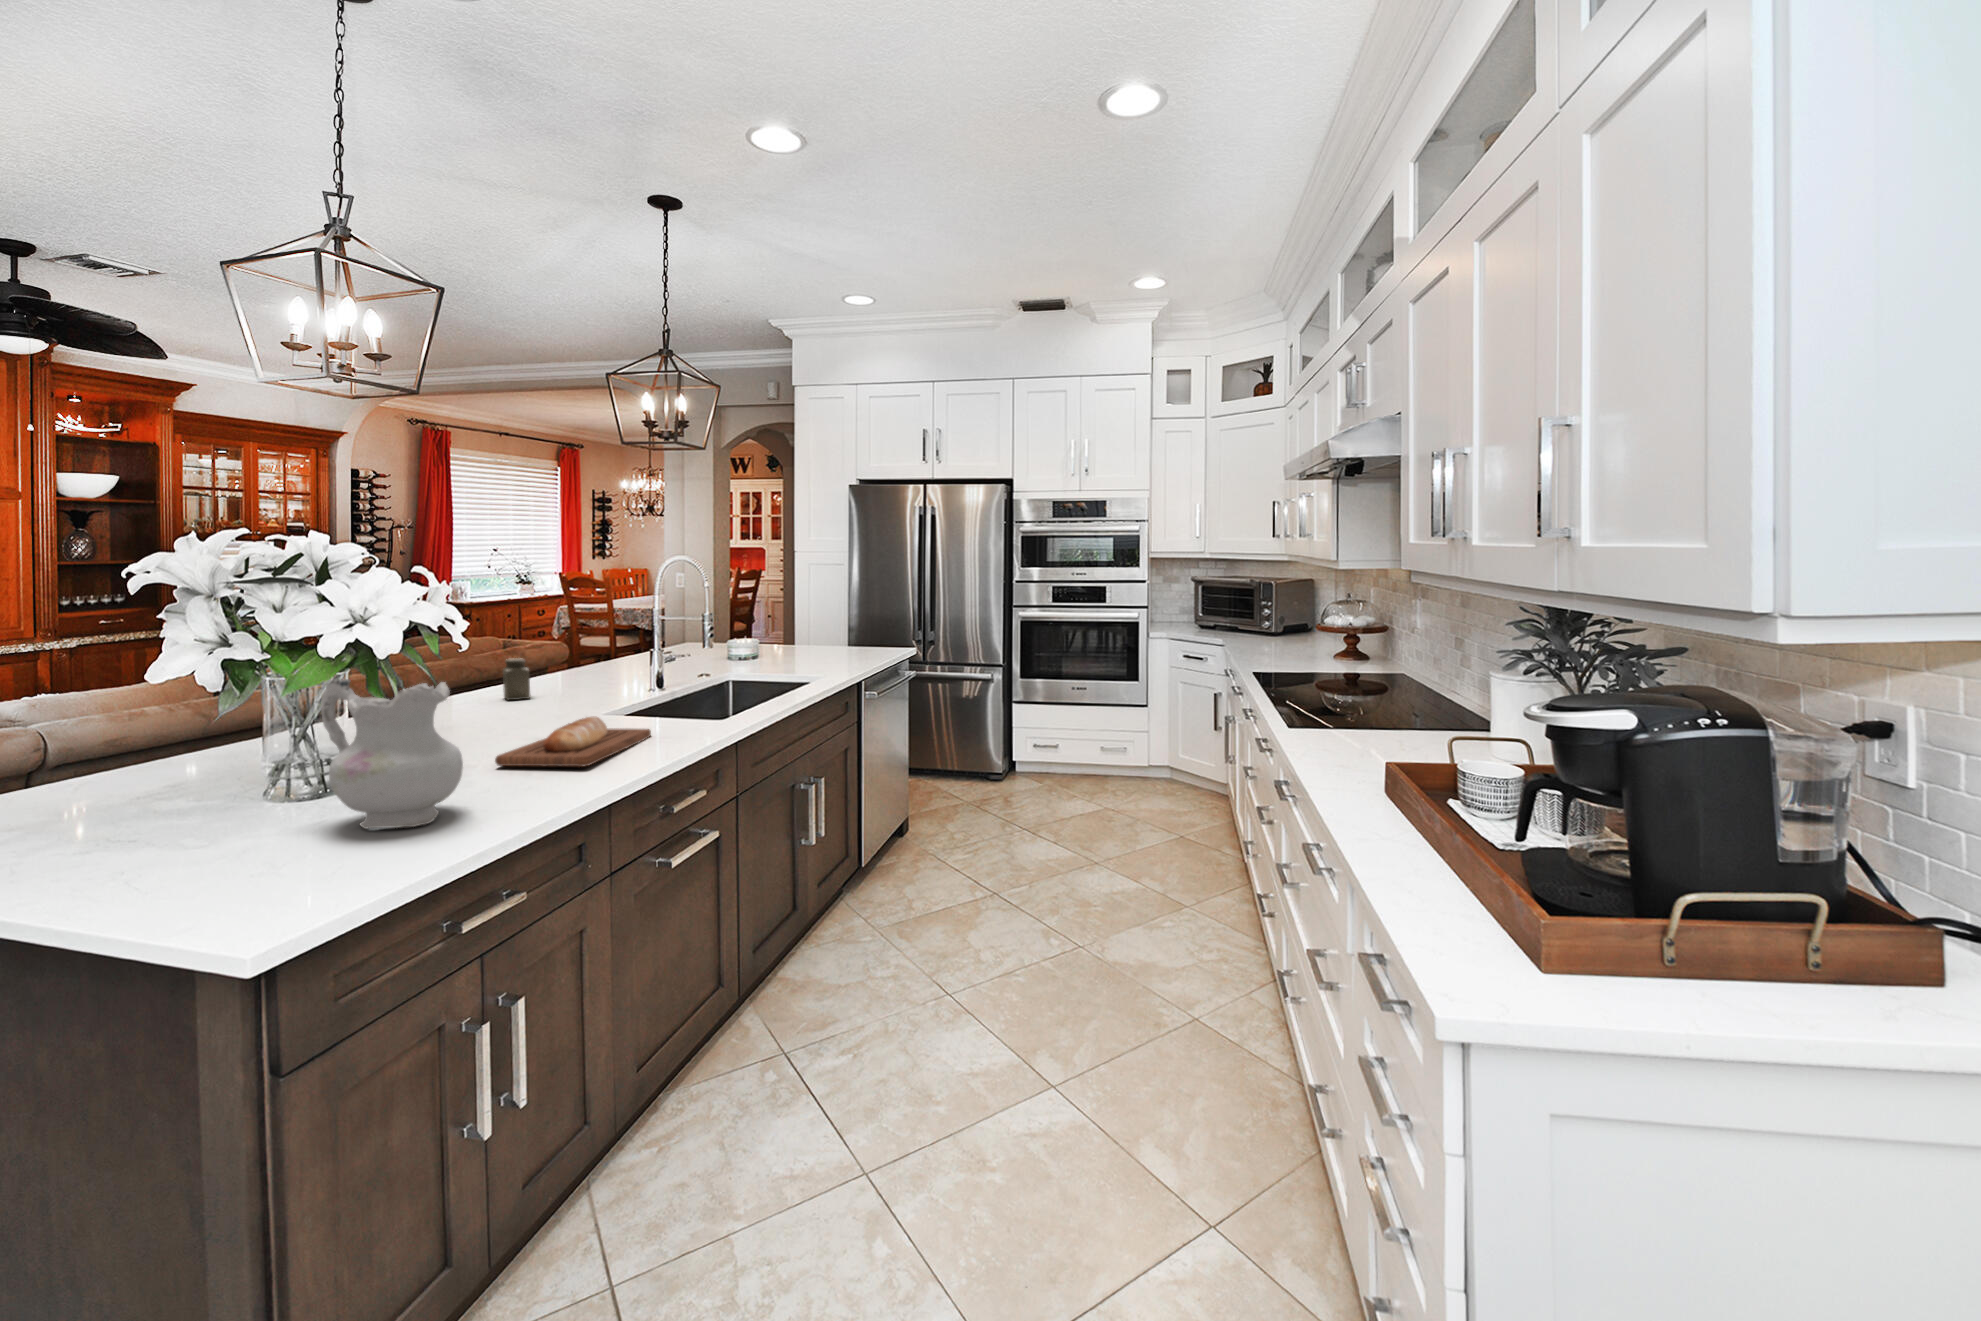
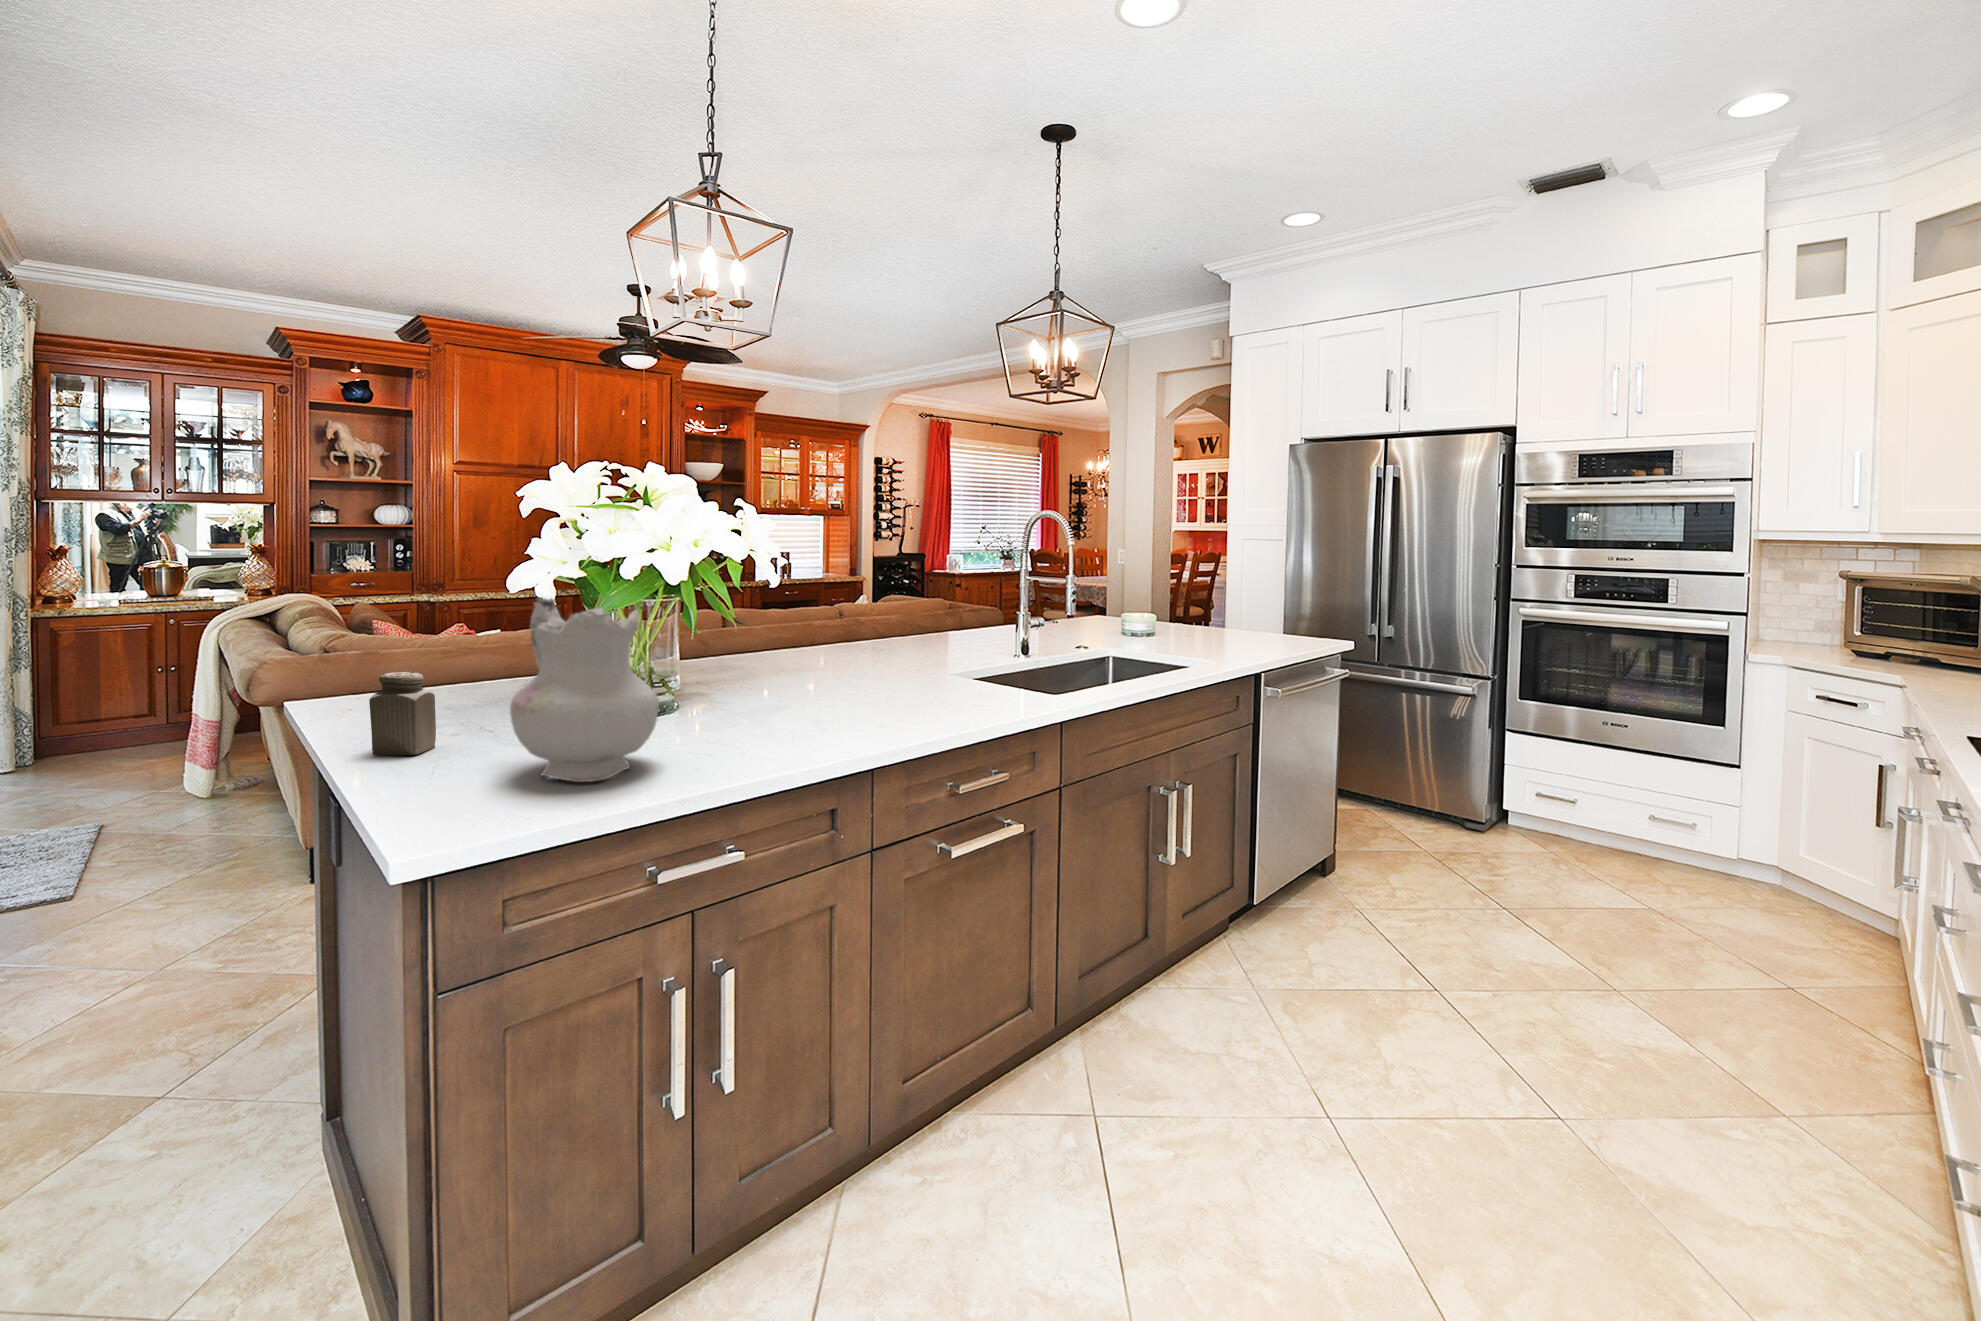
salt shaker: present [503,658,531,700] -> present [369,672,436,755]
bread loaf: present [495,717,651,767] -> none [754,676,950,735]

